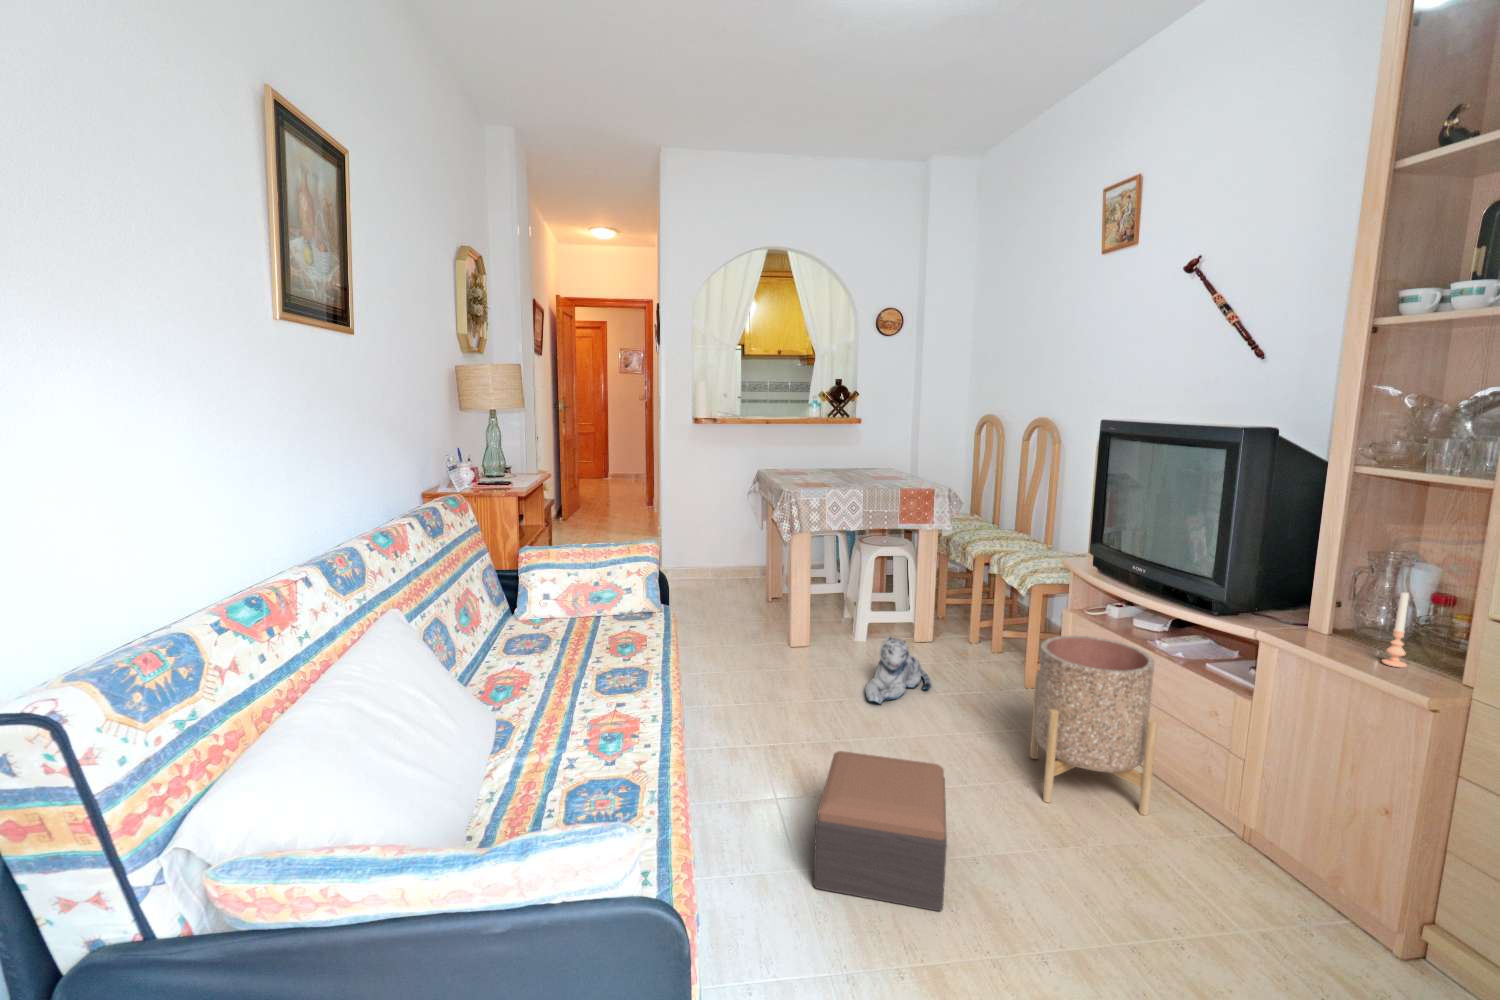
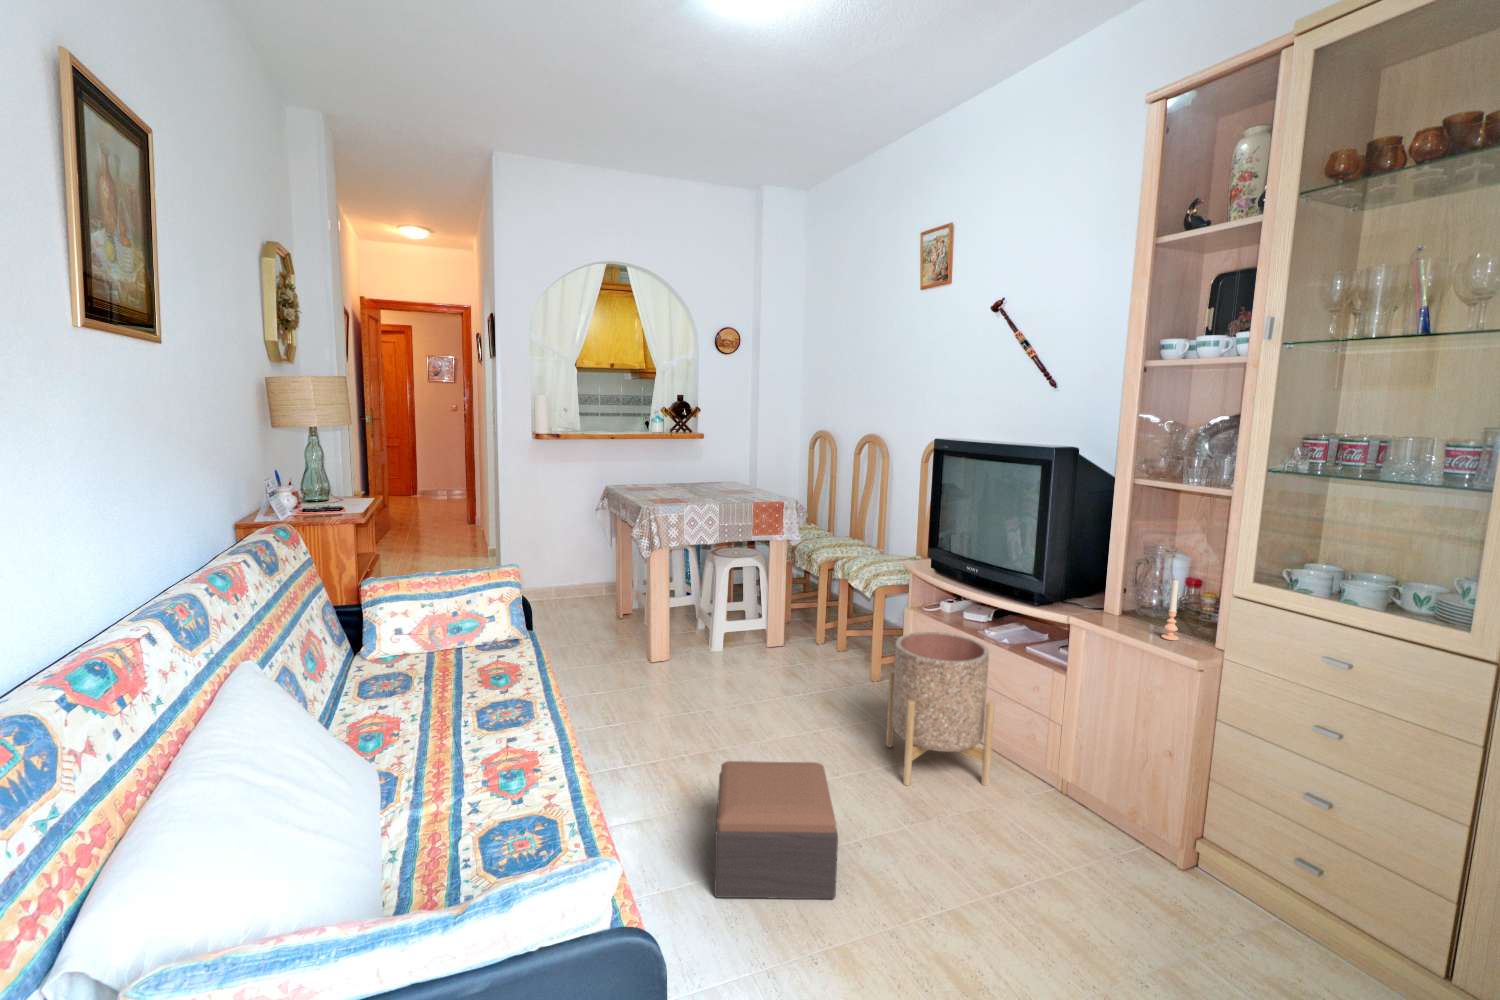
plush toy: present [865,637,931,704] -> none [730,645,790,711]

